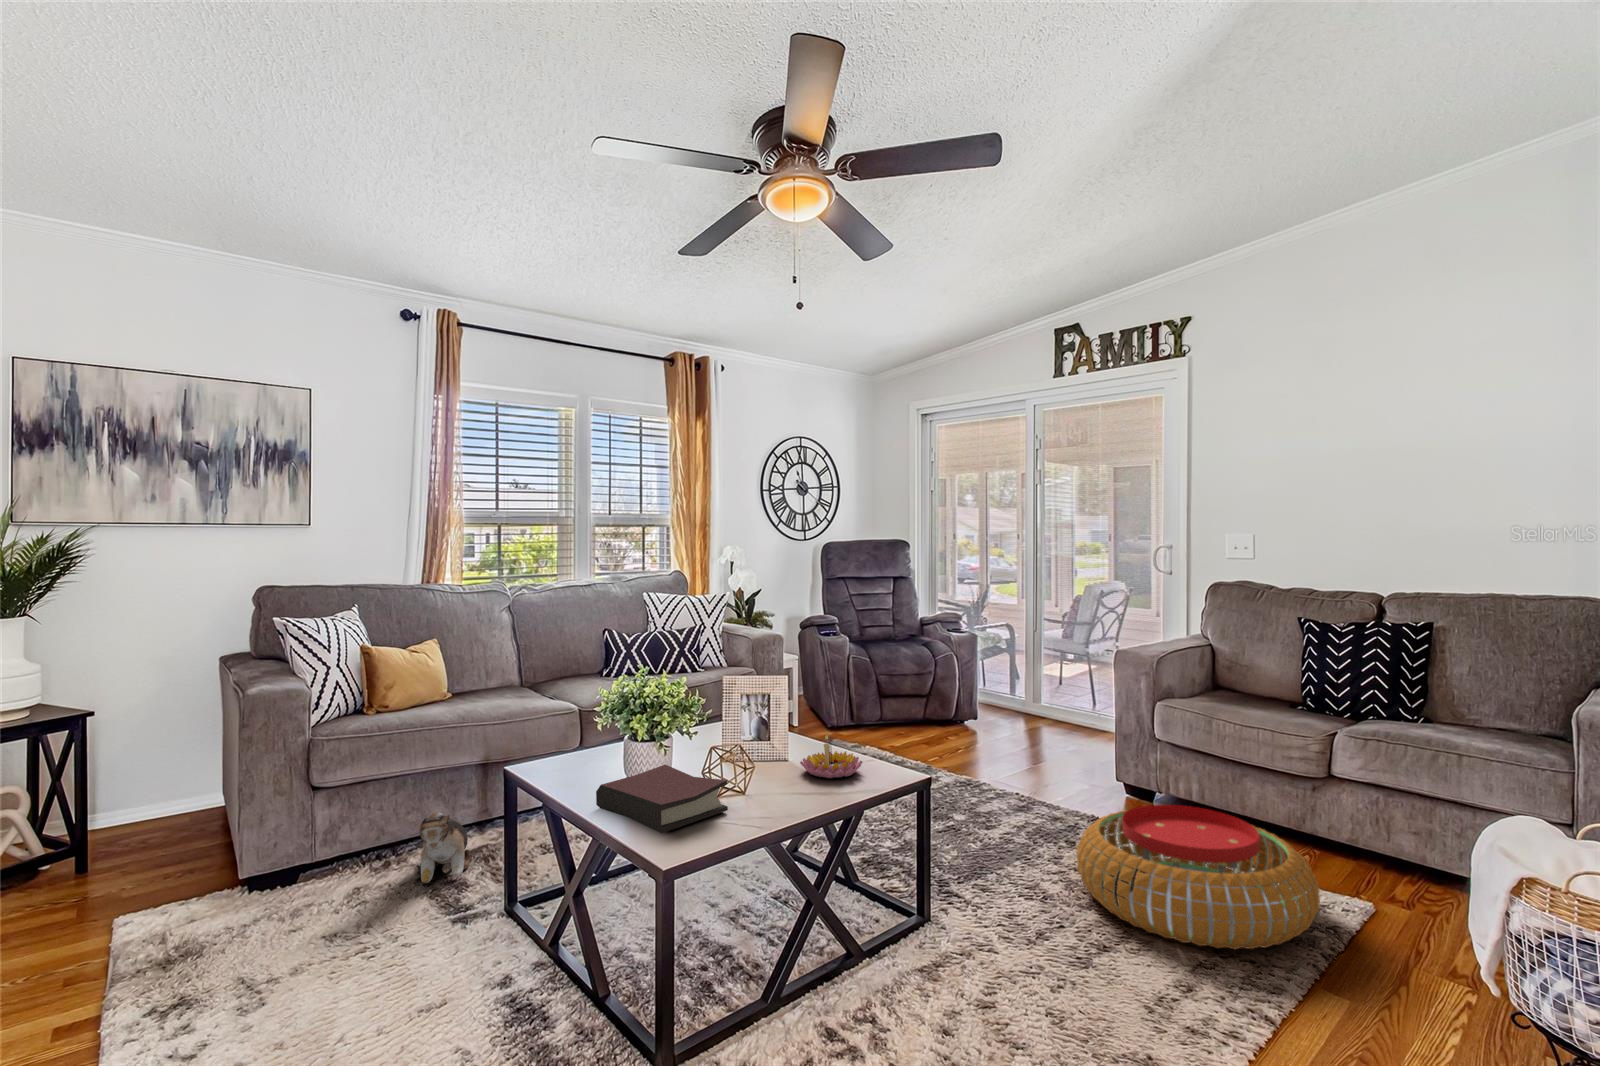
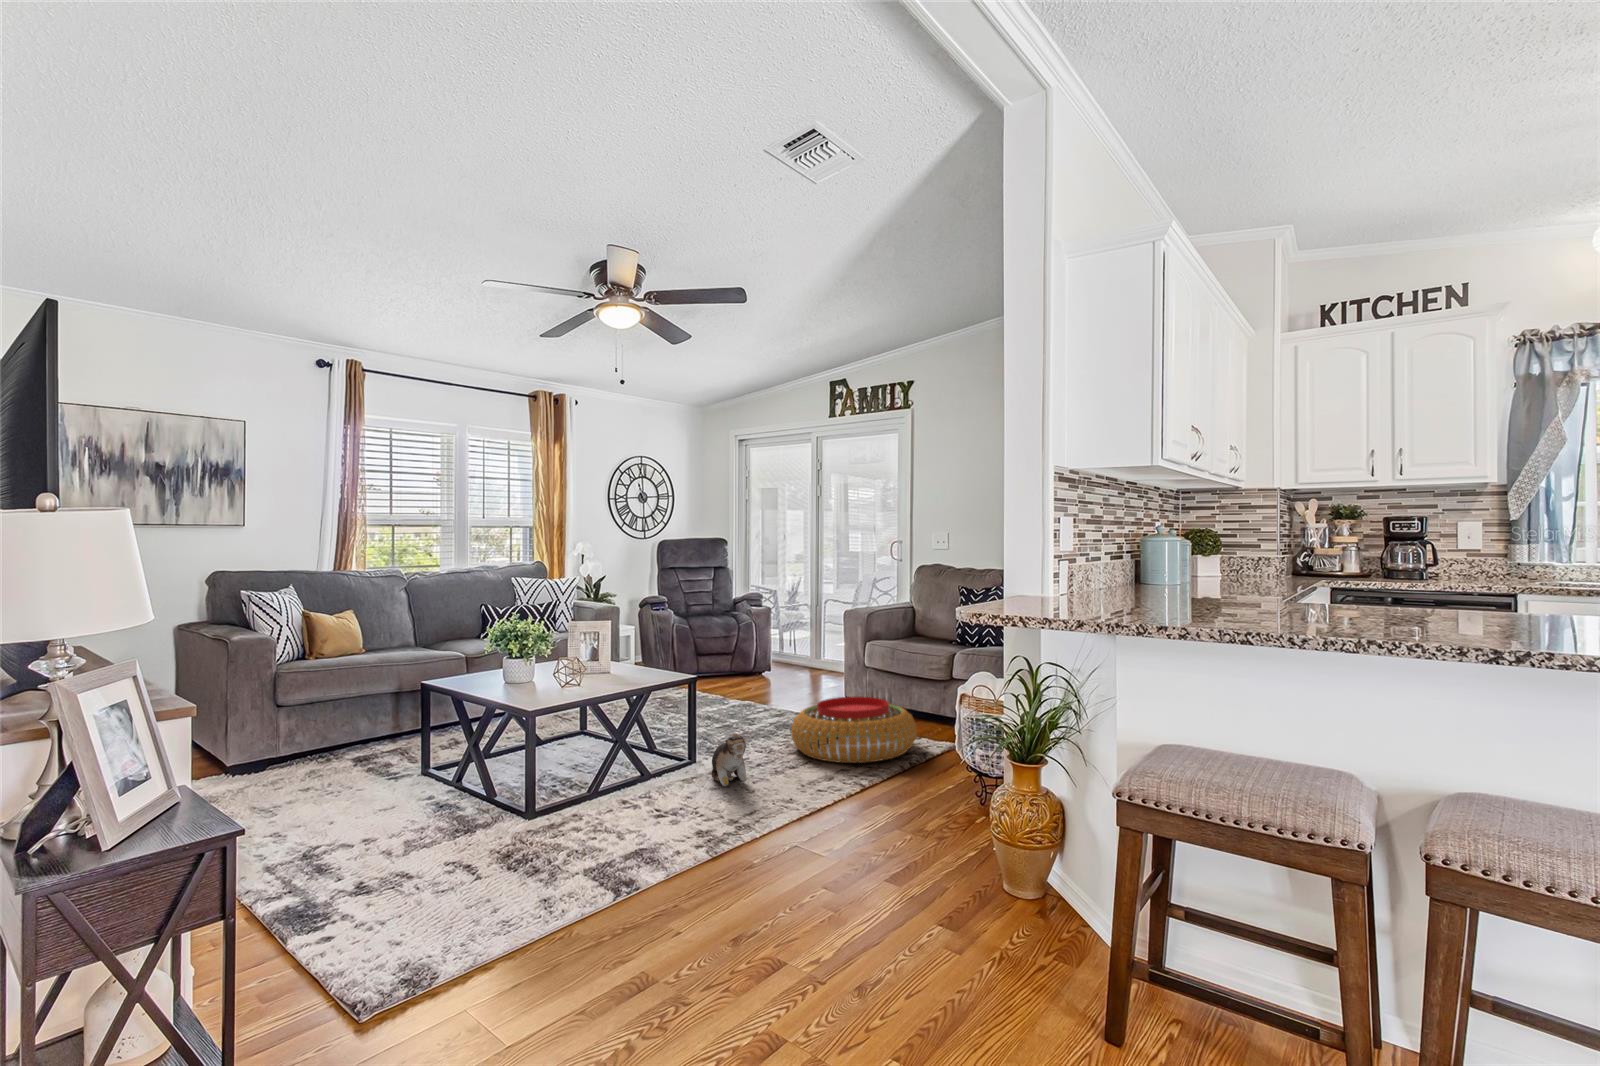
candle holder: present [800,731,863,779] -> none [617,651,656,679]
hardback book: present [596,765,728,833] -> none [489,671,569,699]
plush toy: present [413,811,472,883] -> present [711,734,748,786]

